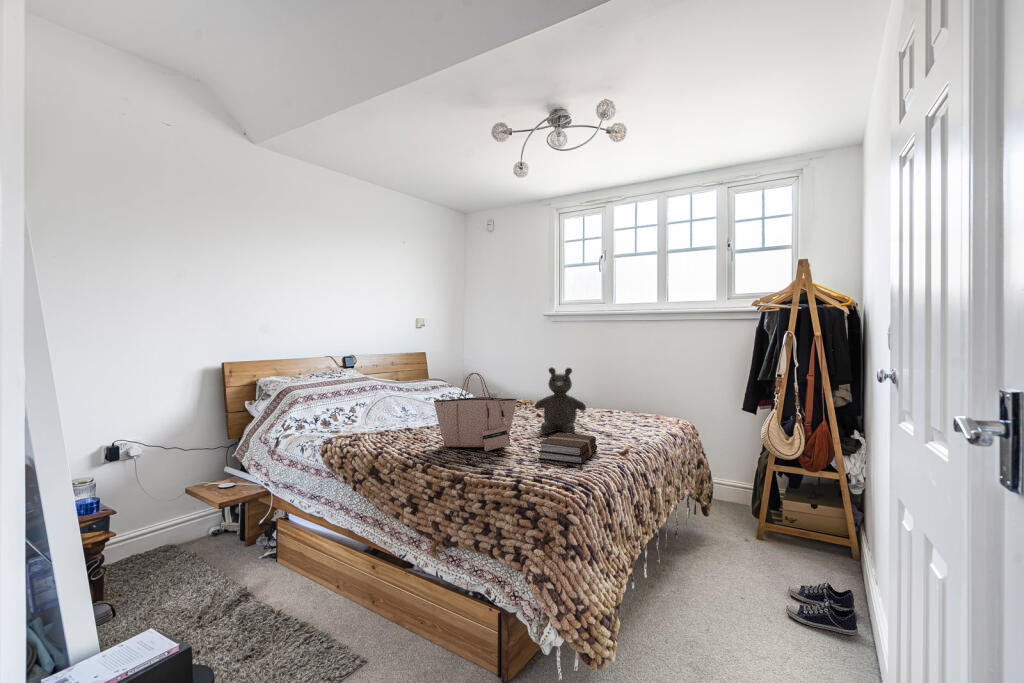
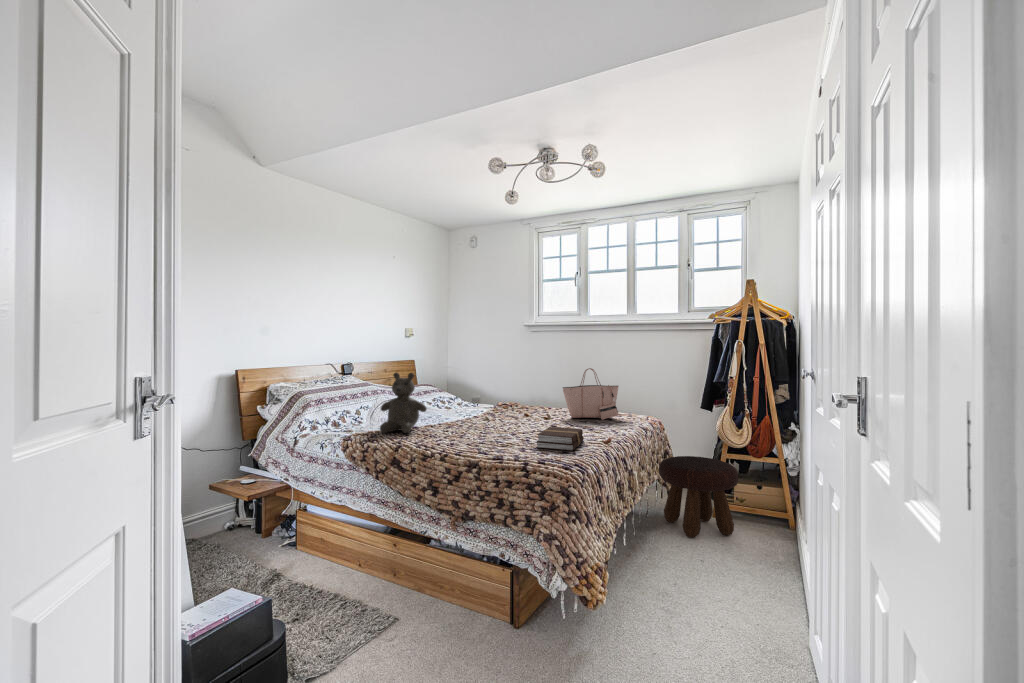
teddy bear: present [535,367,586,434] -> present [380,373,427,433]
tote bag: present [434,373,516,451] -> present [563,368,619,420]
footstool: none [690,467,787,565] -> present [659,456,738,538]
sneaker: present [786,583,858,635] -> none [738,545,793,584]

